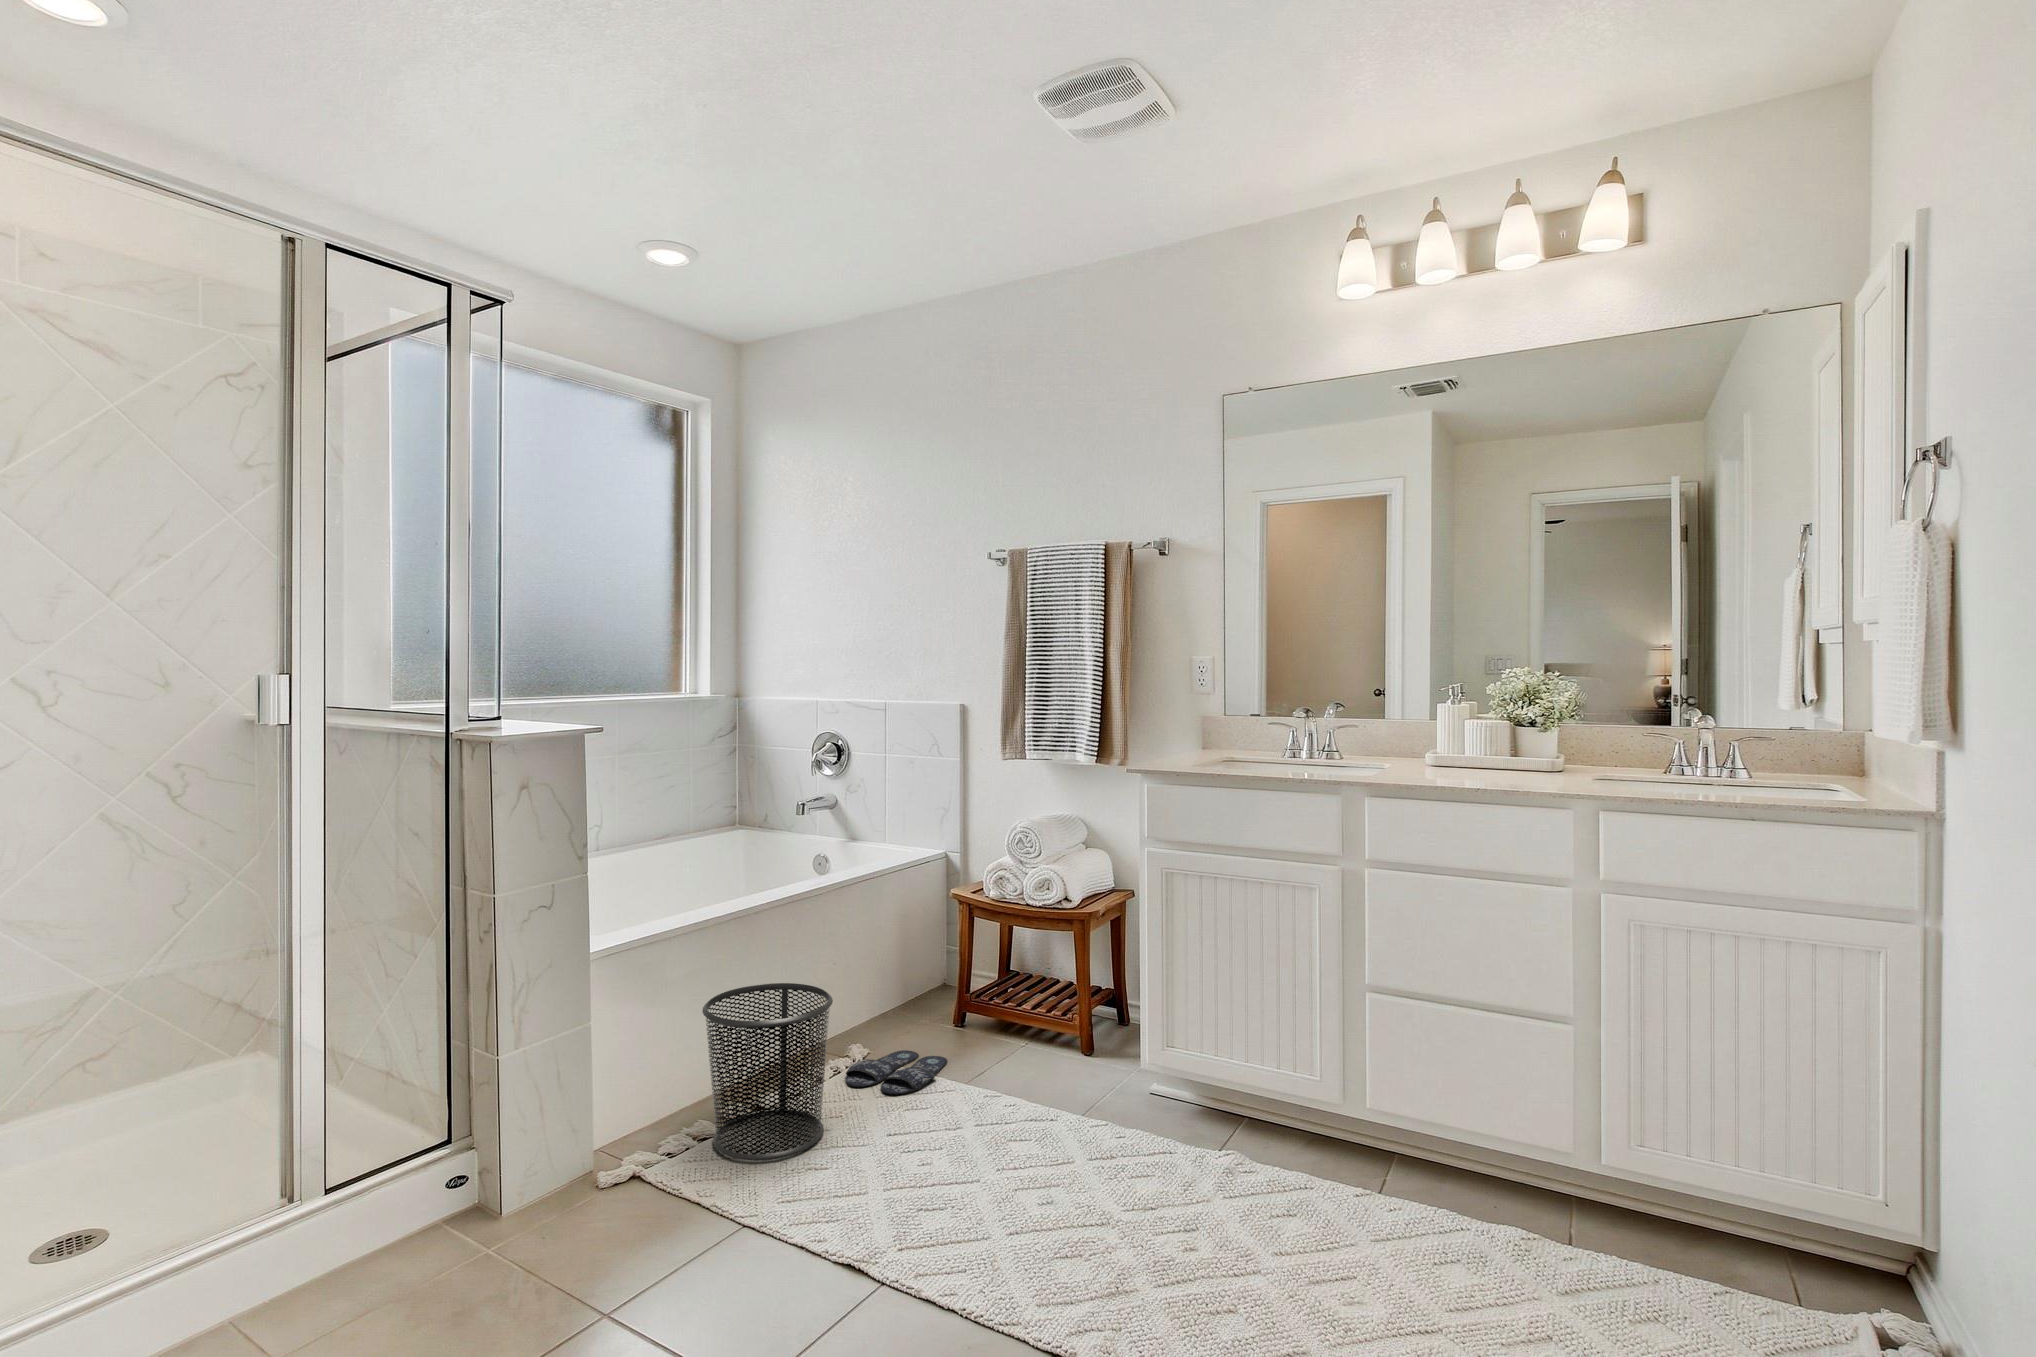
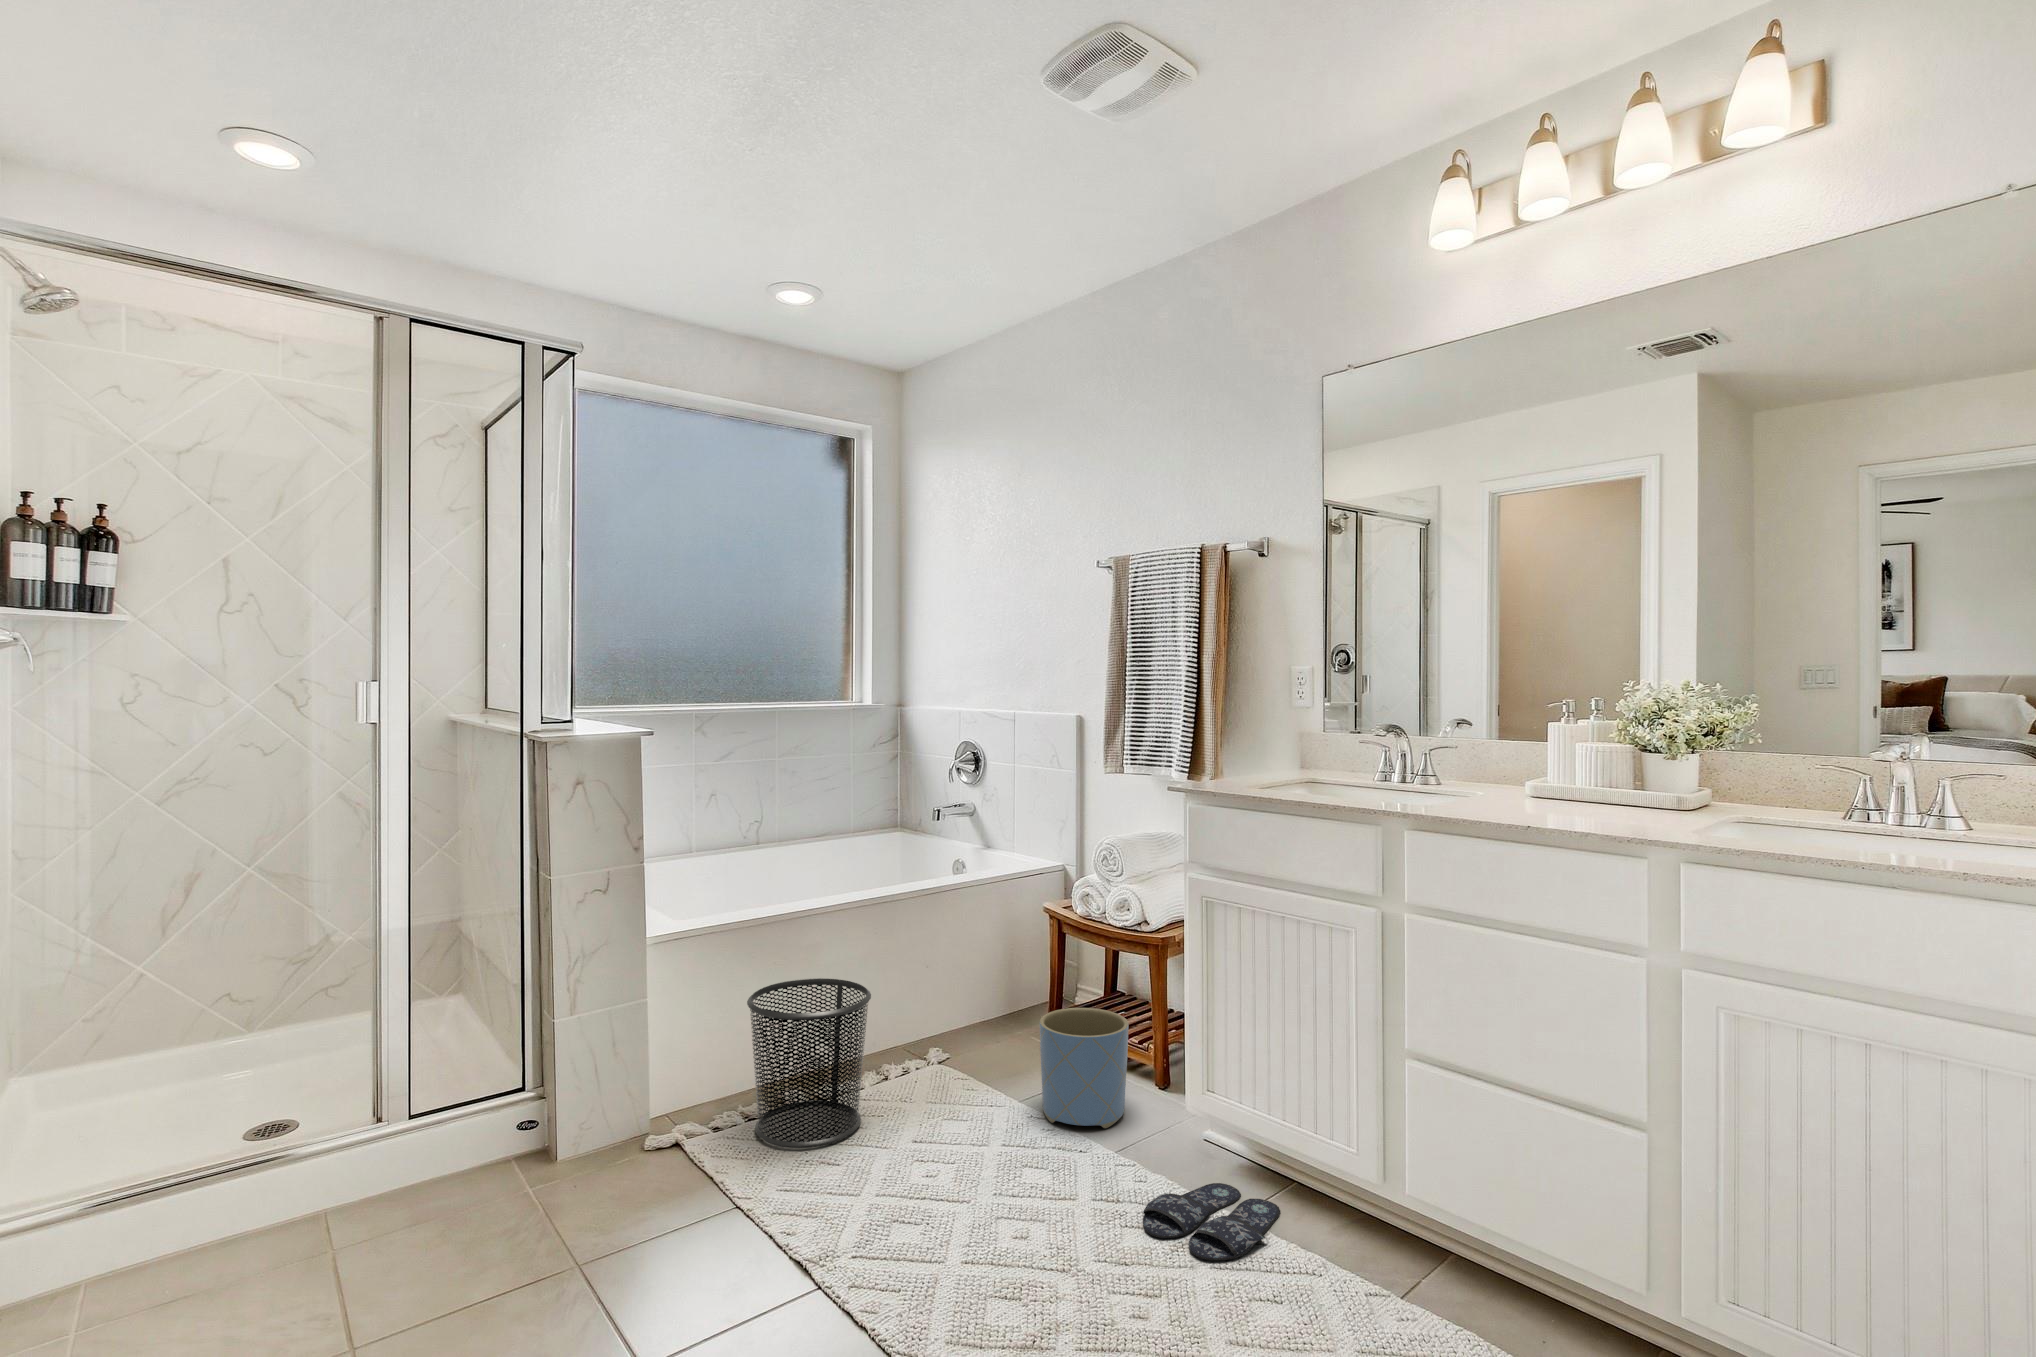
planter: none [990,986,1075,1099] -> present [1040,1008,1129,1128]
slippers: present [846,1050,947,1094] -> present [1143,1183,1280,1260]

